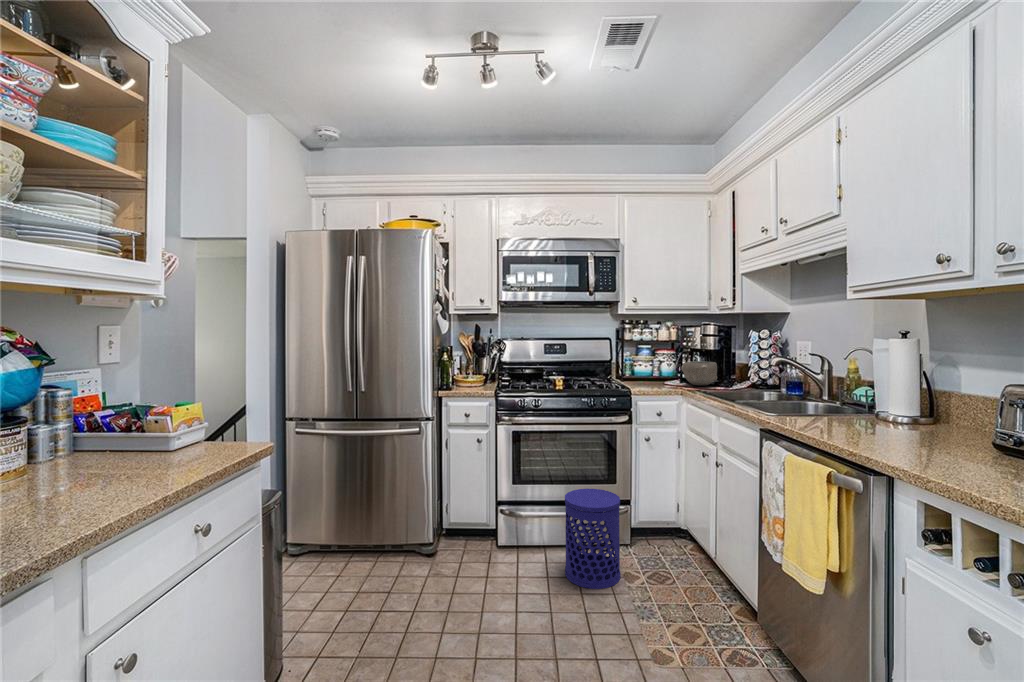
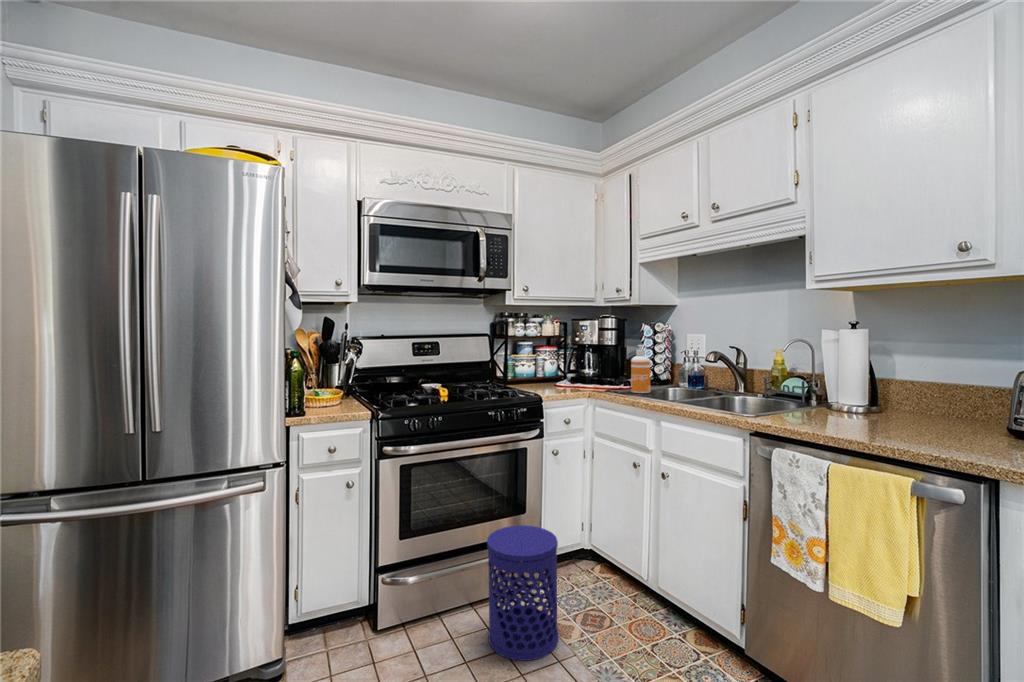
soap dispenser: none [724,349,743,393] -> present [631,345,651,393]
bowl: present [681,361,717,386] -> none [577,359,615,386]

